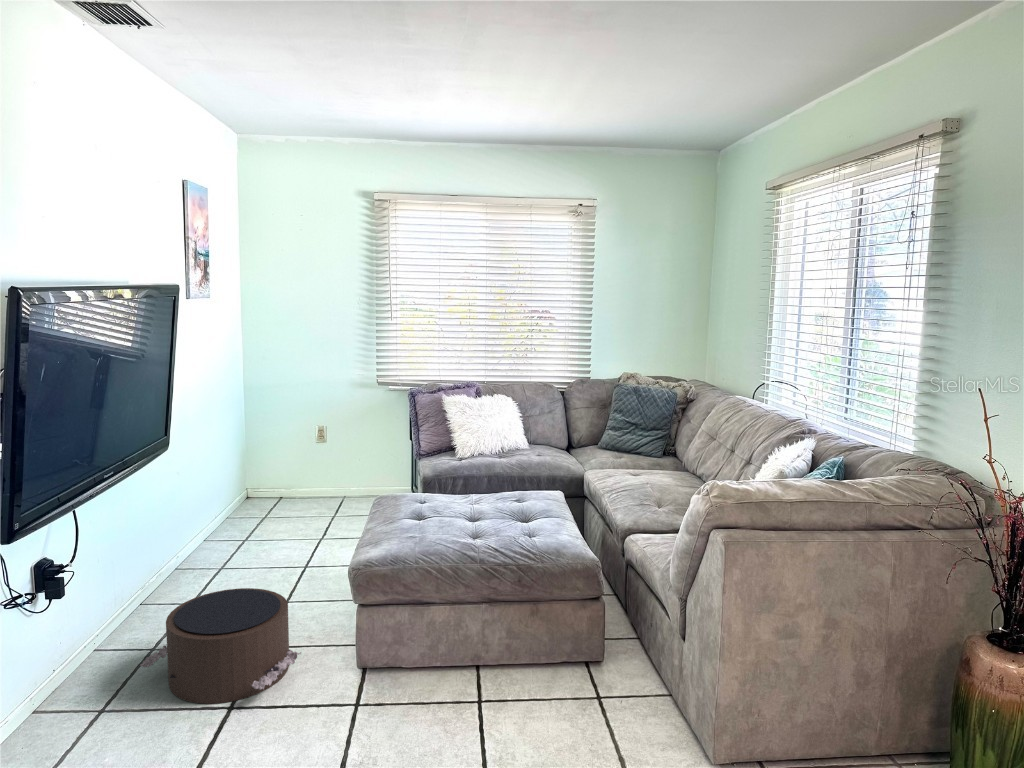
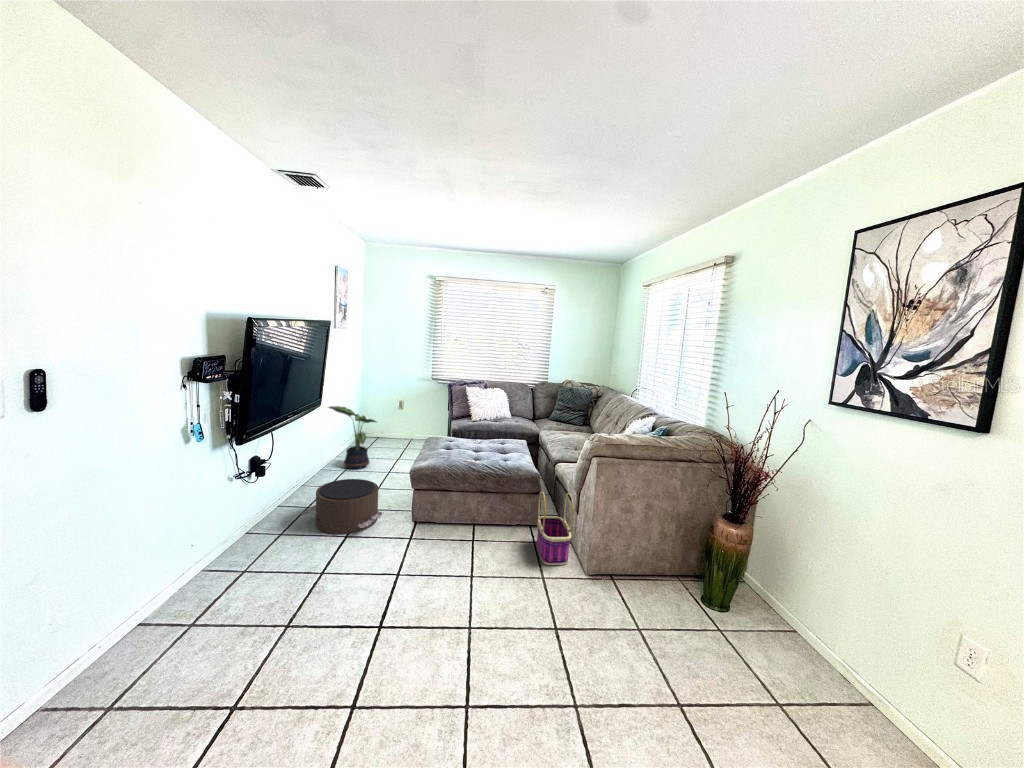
potted plant: none [184,446,283,563] -> present [328,406,376,469]
basket: none [604,599,677,747] -> present [537,492,574,565]

